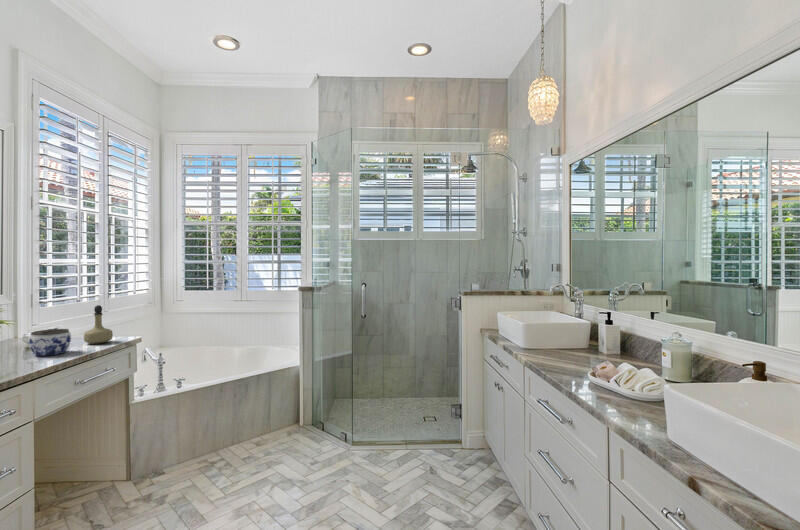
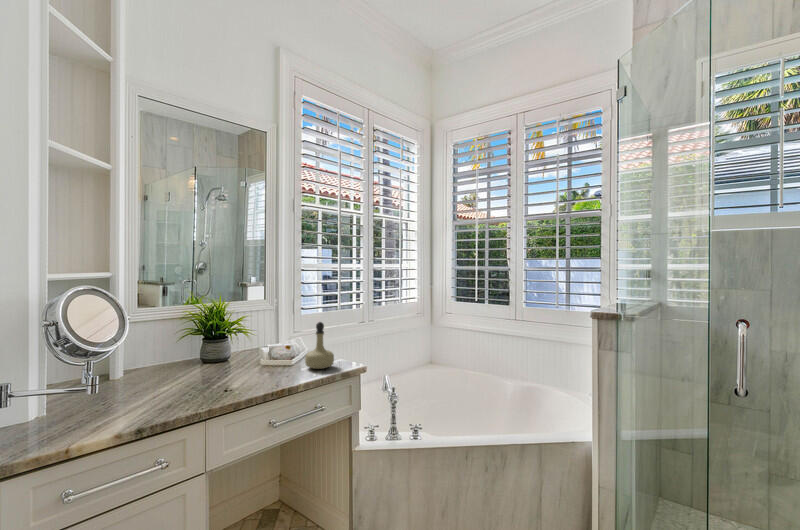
jar: present [29,328,71,356] -> none [239,348,279,382]

